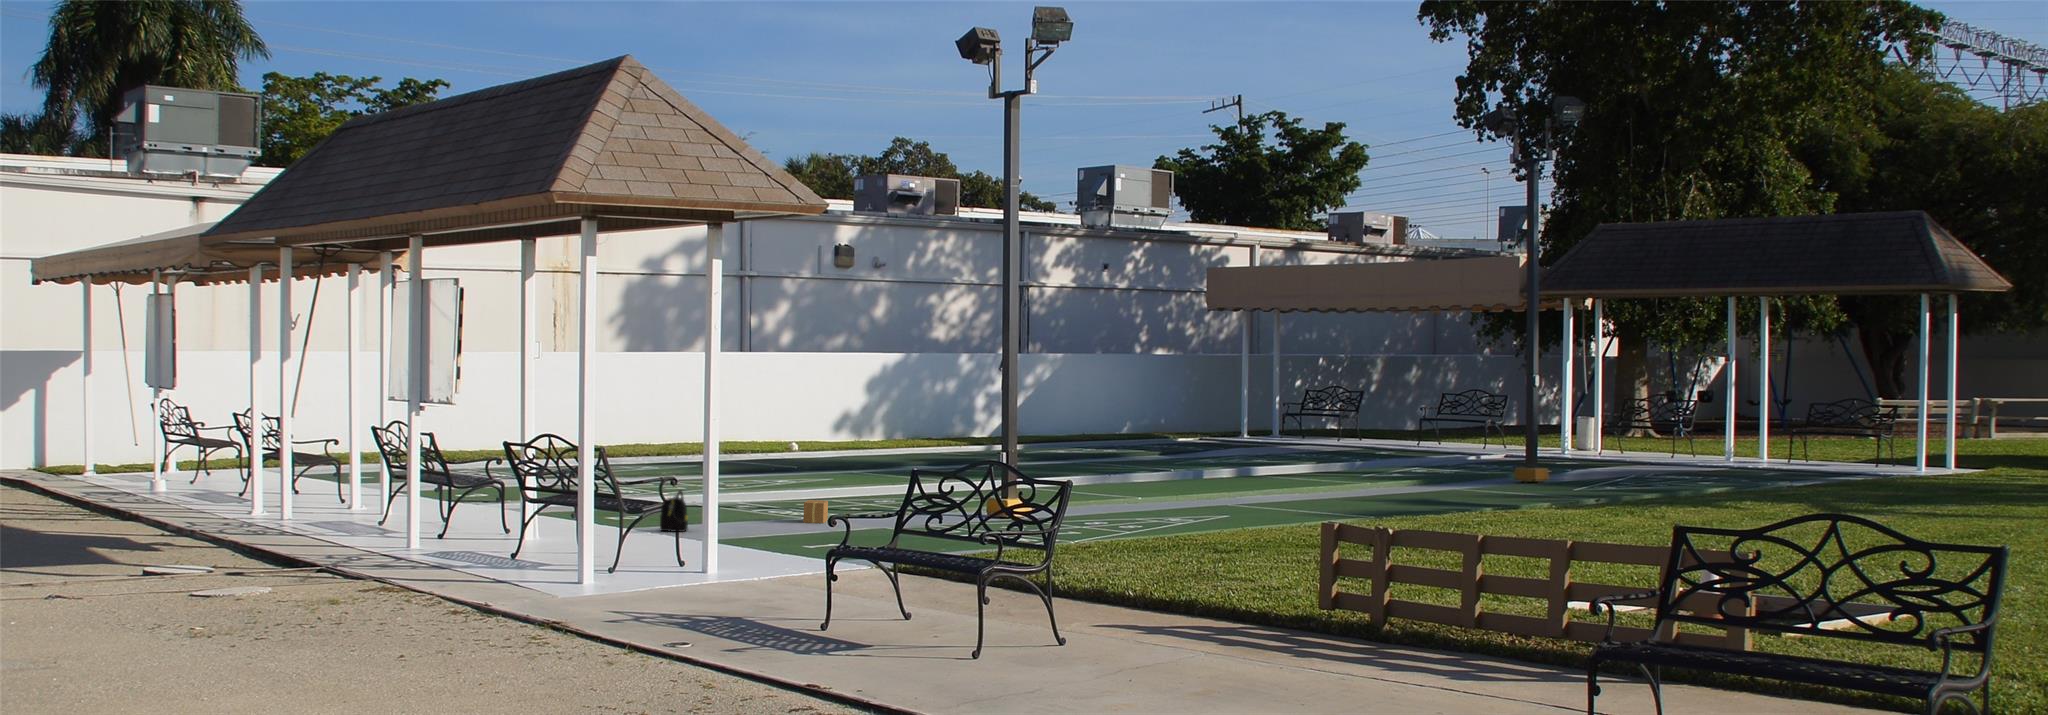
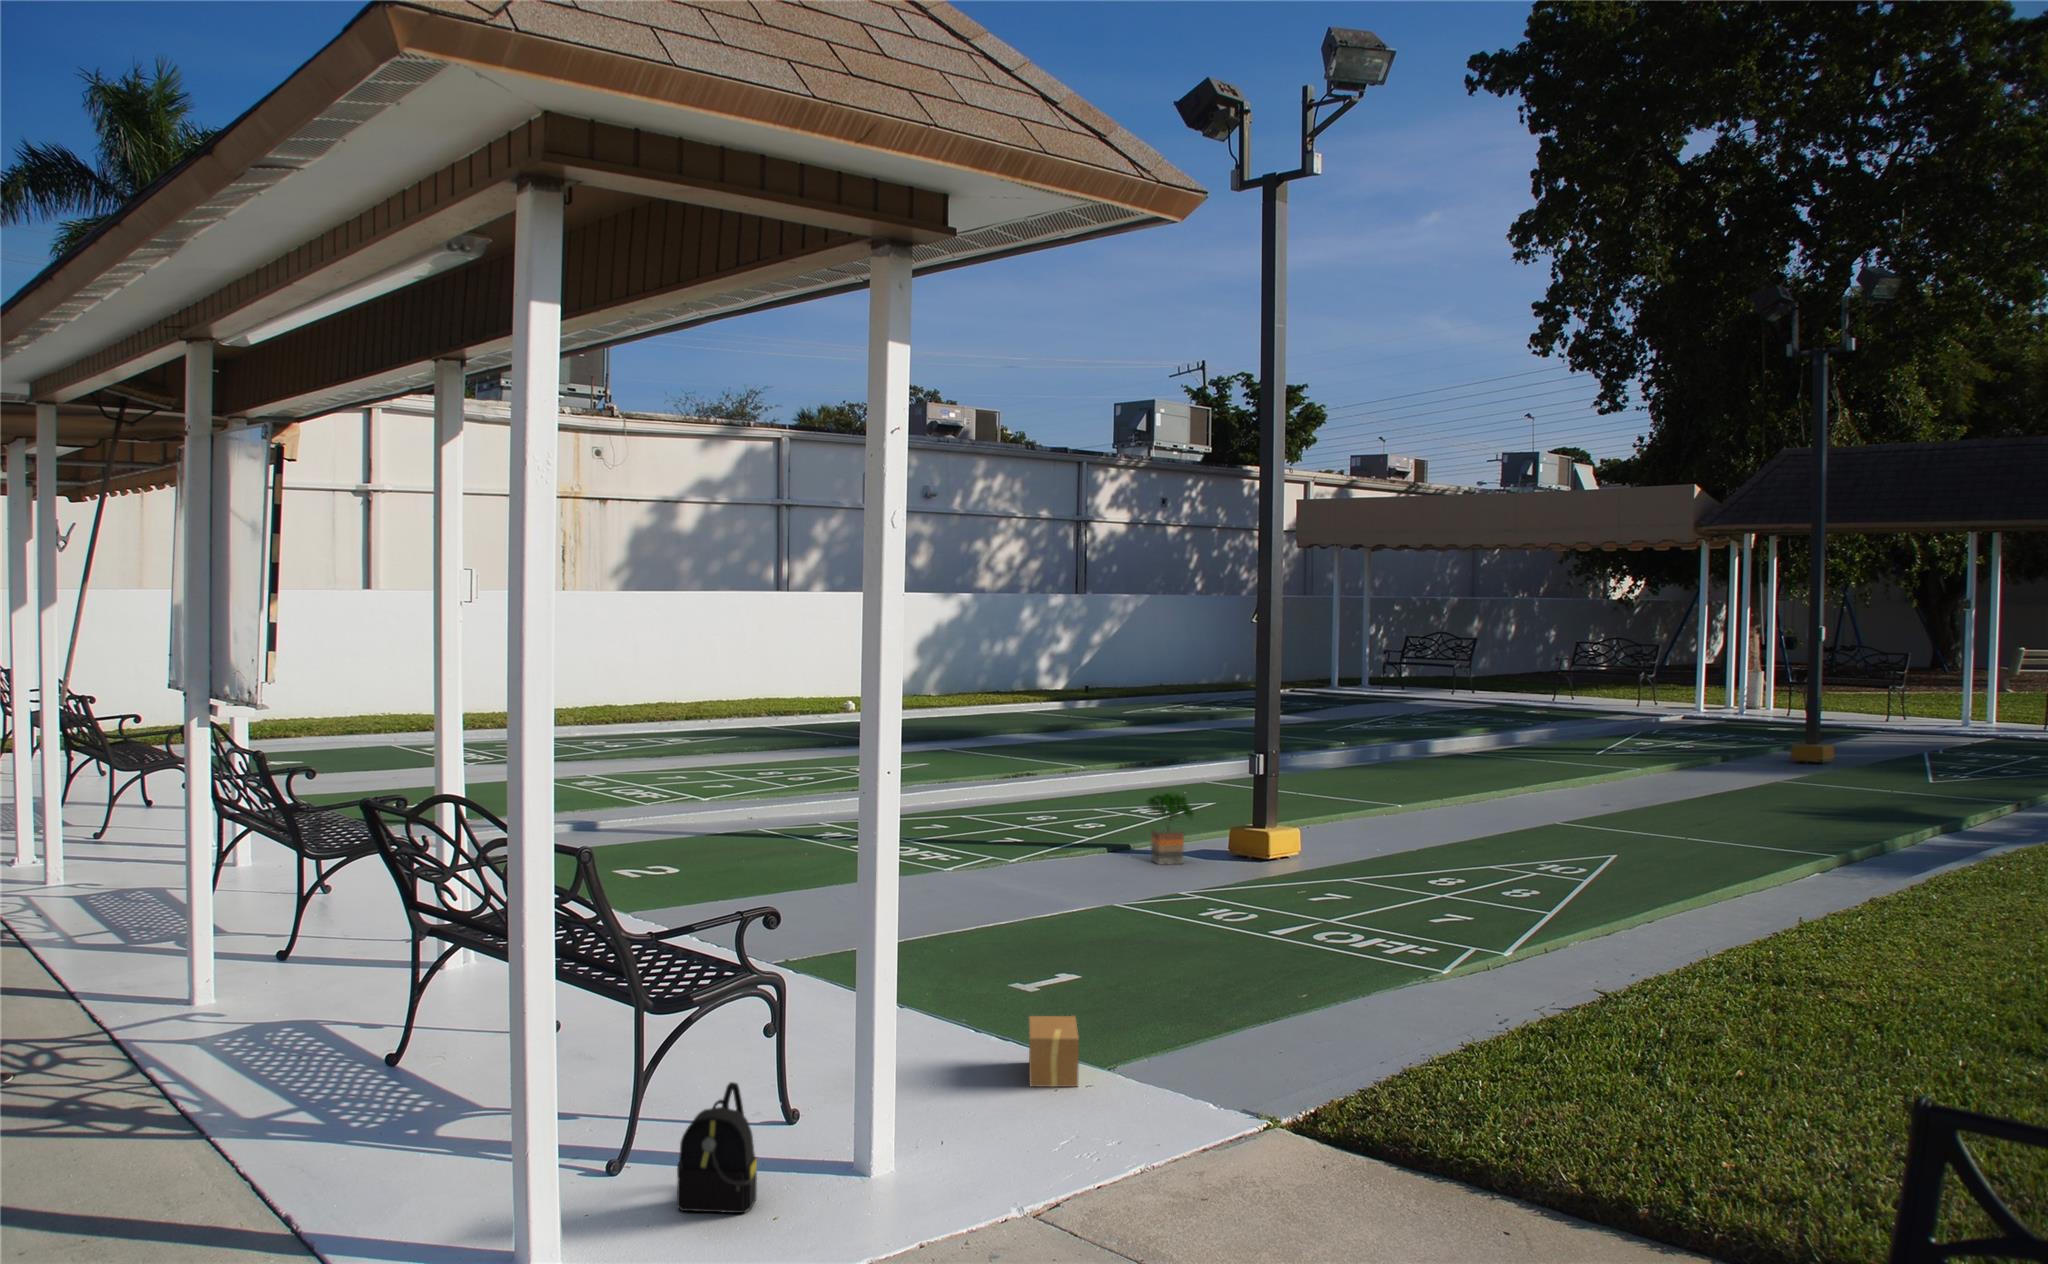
potted tree: none [935,447,964,489] -> present [1147,793,1194,865]

